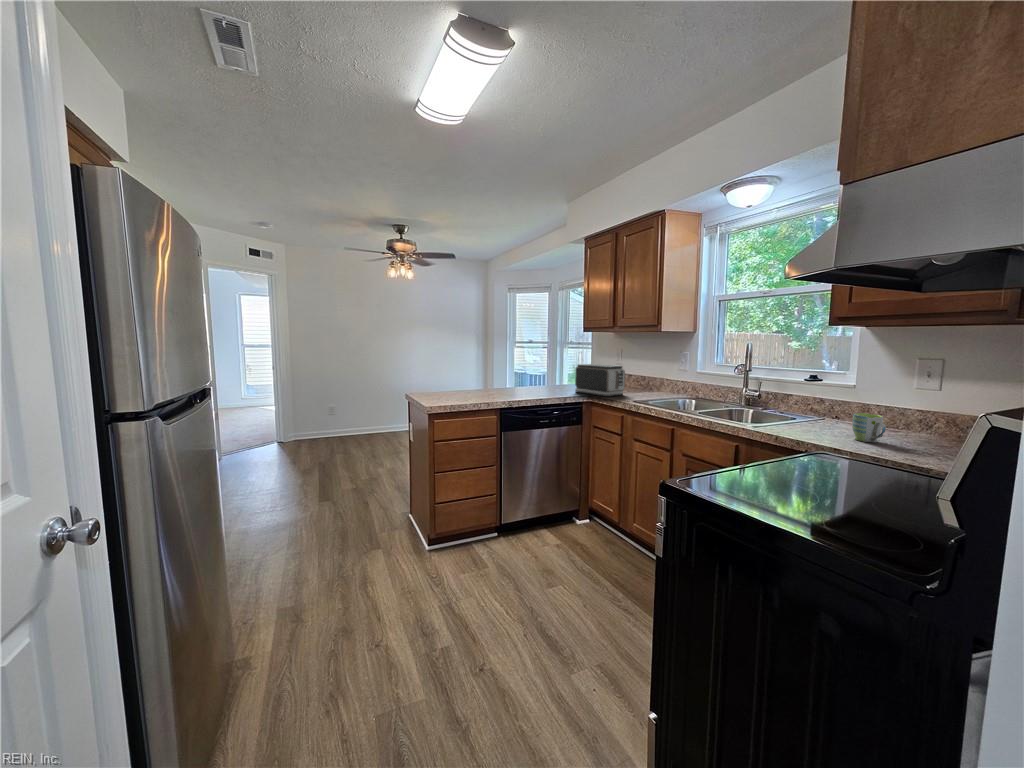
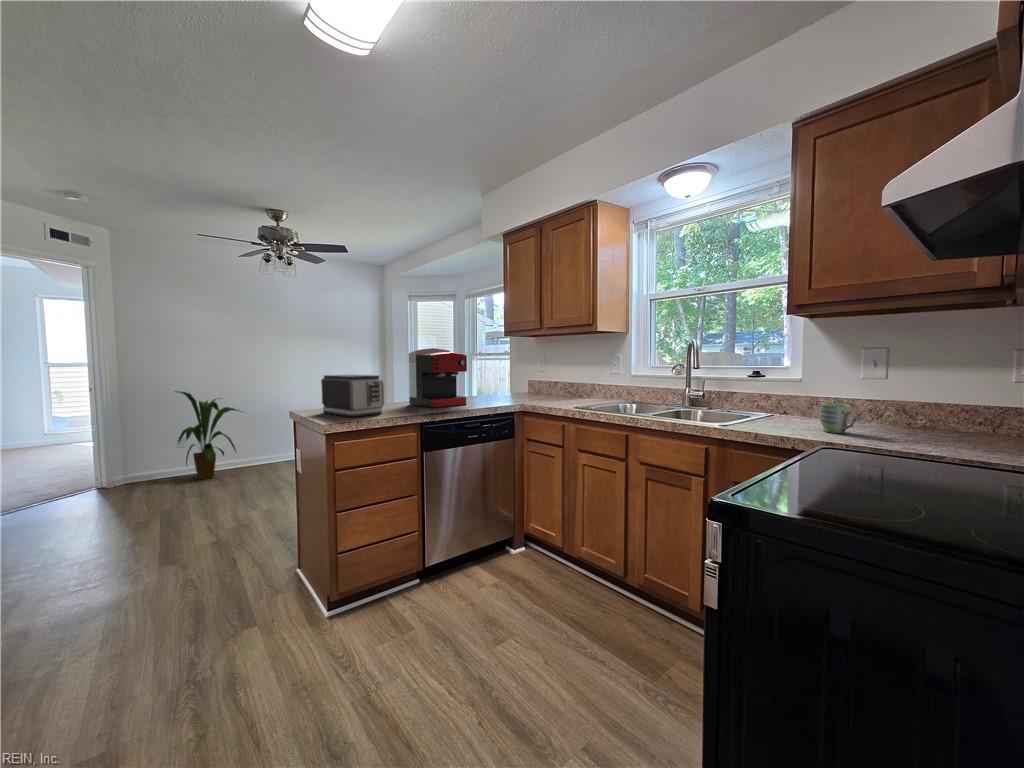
coffee maker: none [496,345,543,395] -> present [409,348,467,408]
toaster: present [575,364,625,397] -> present [321,374,384,417]
house plant: none [327,371,376,440] -> present [178,392,239,480]

